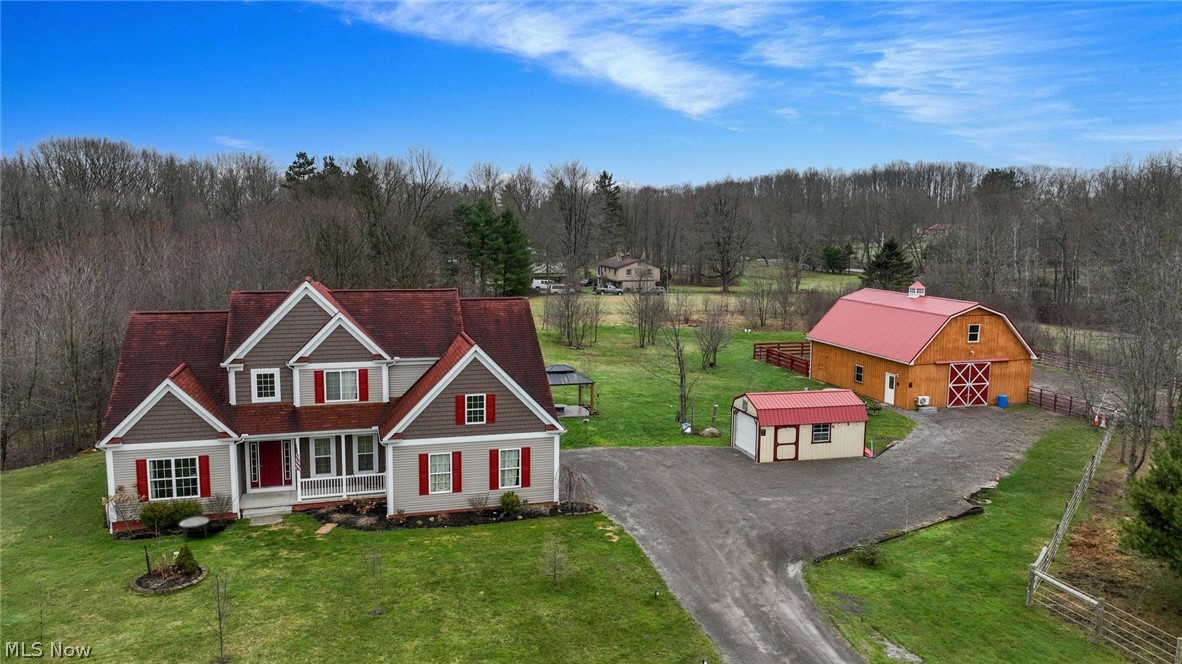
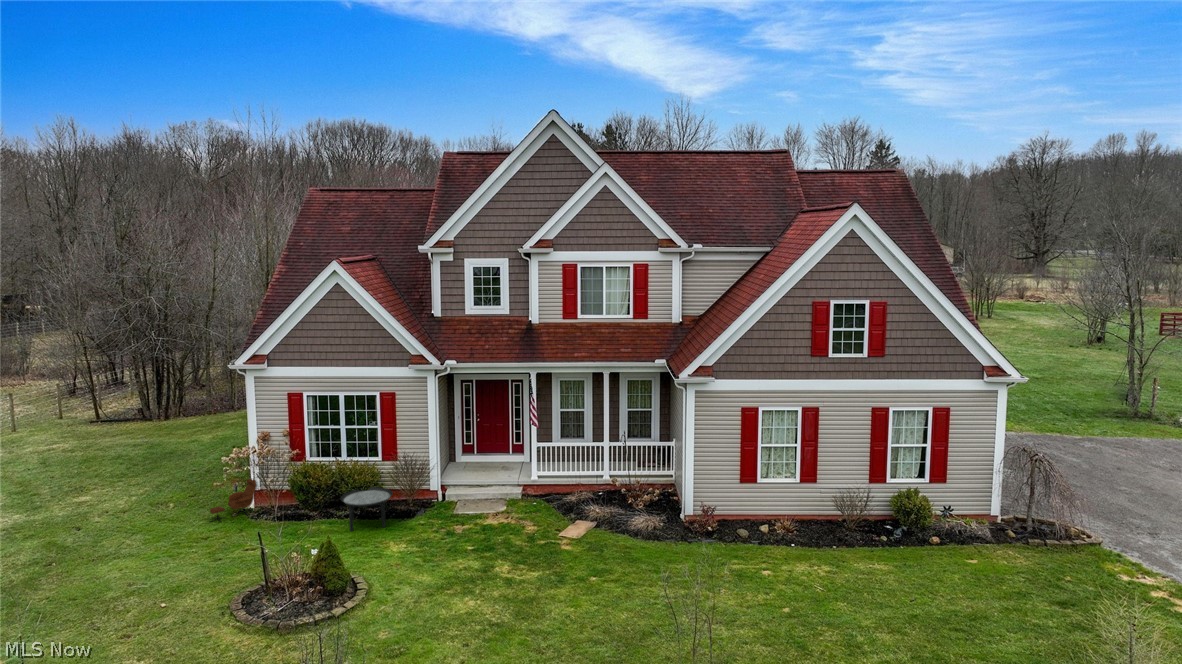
lounge chair: none [86,517,115,546] -> present [210,479,257,520]

